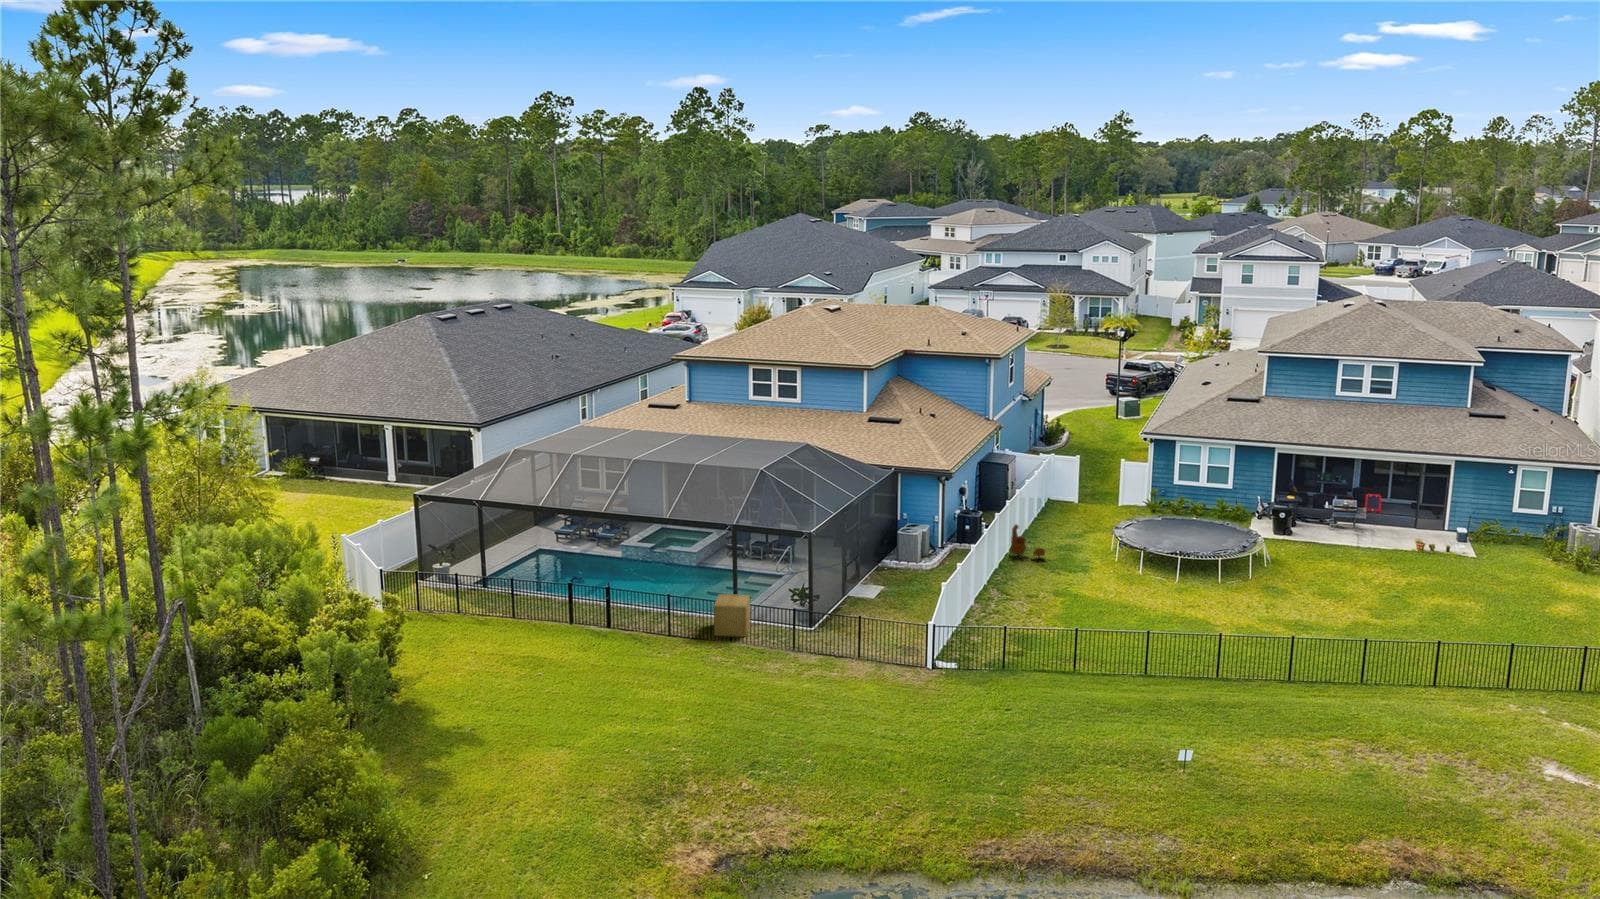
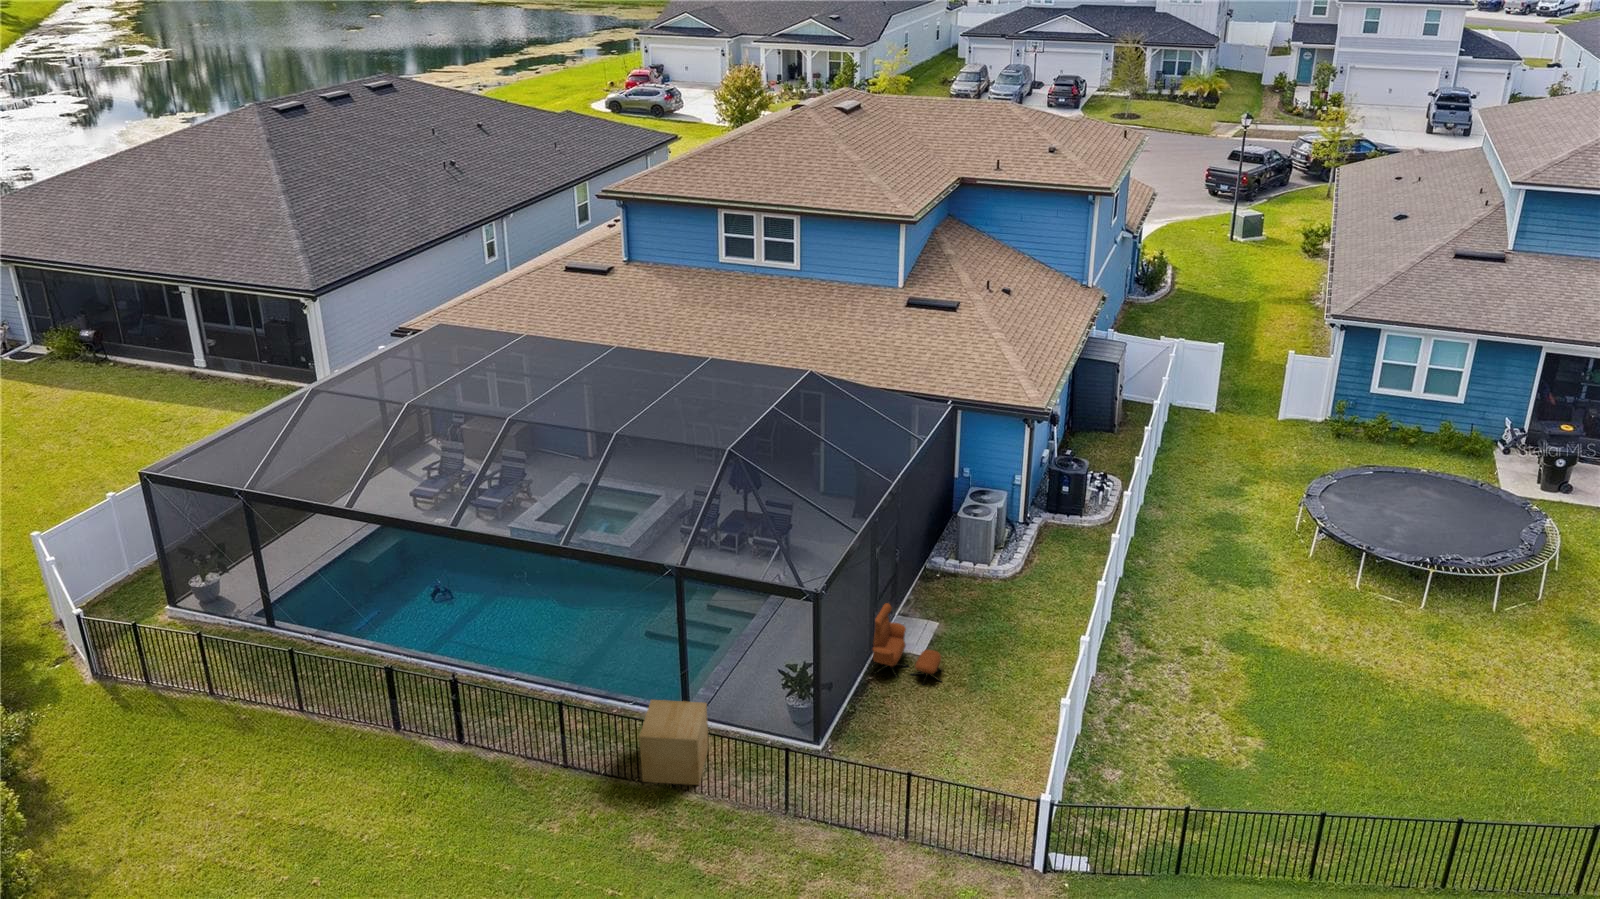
lounge chair: present [1011,525,1045,561] -> present [873,603,942,685]

